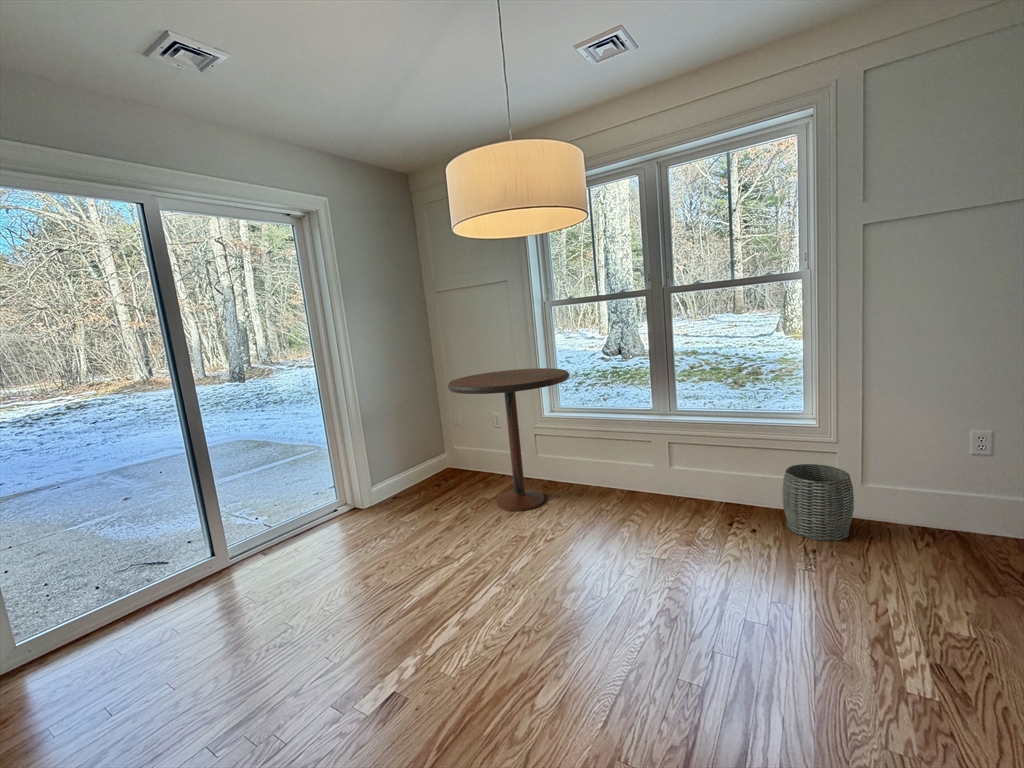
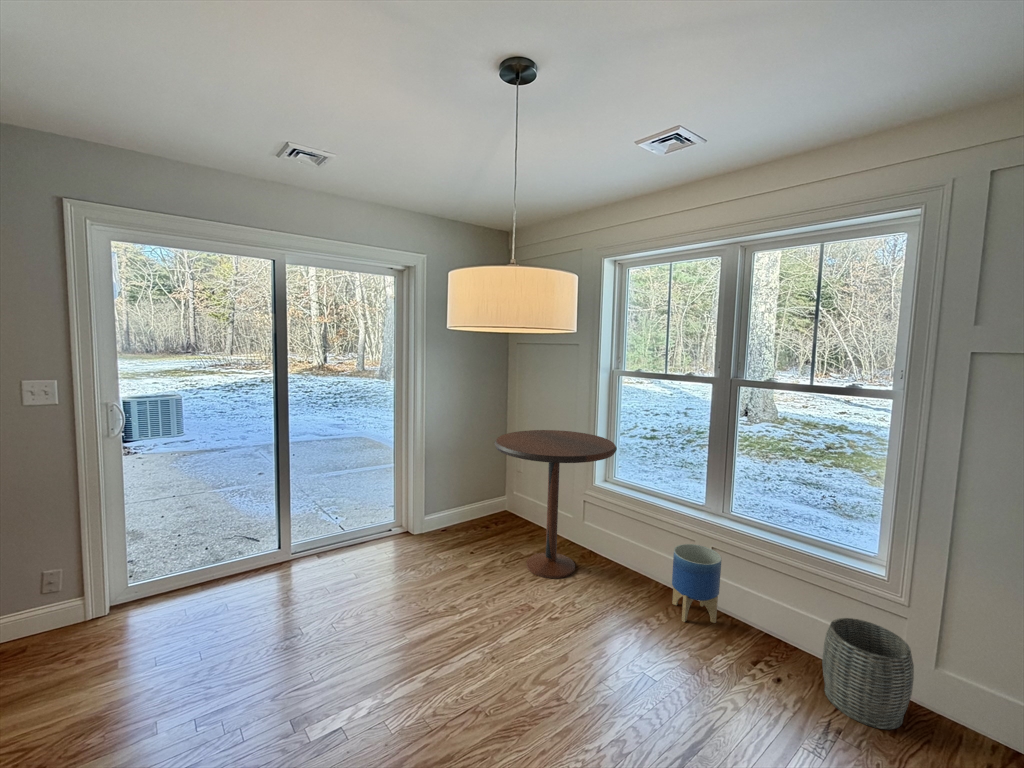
planter: none [639,444,684,512] -> present [672,544,722,623]

